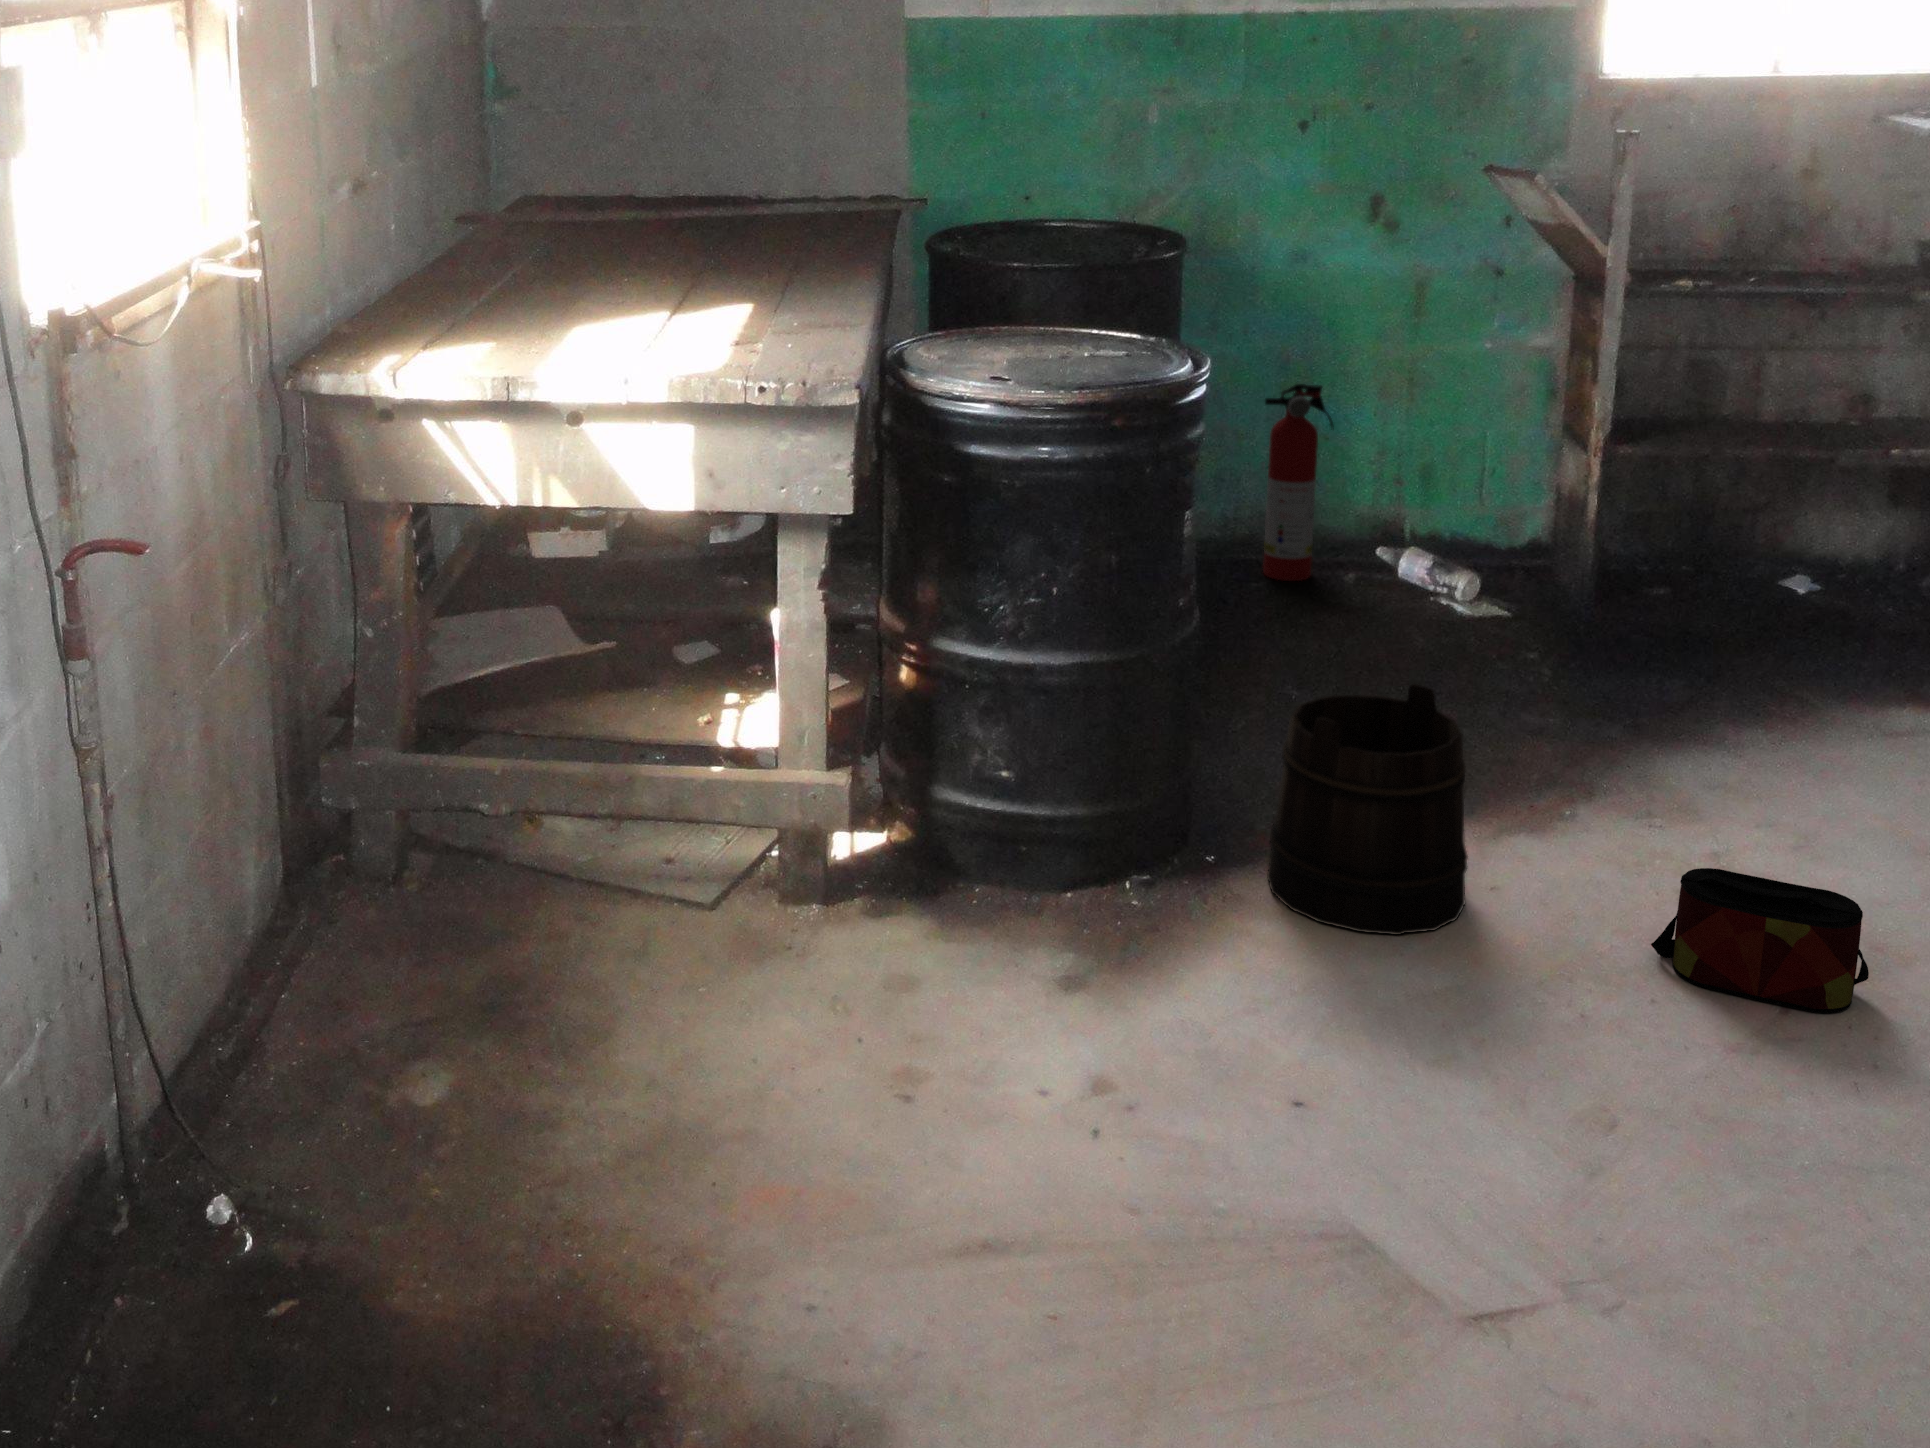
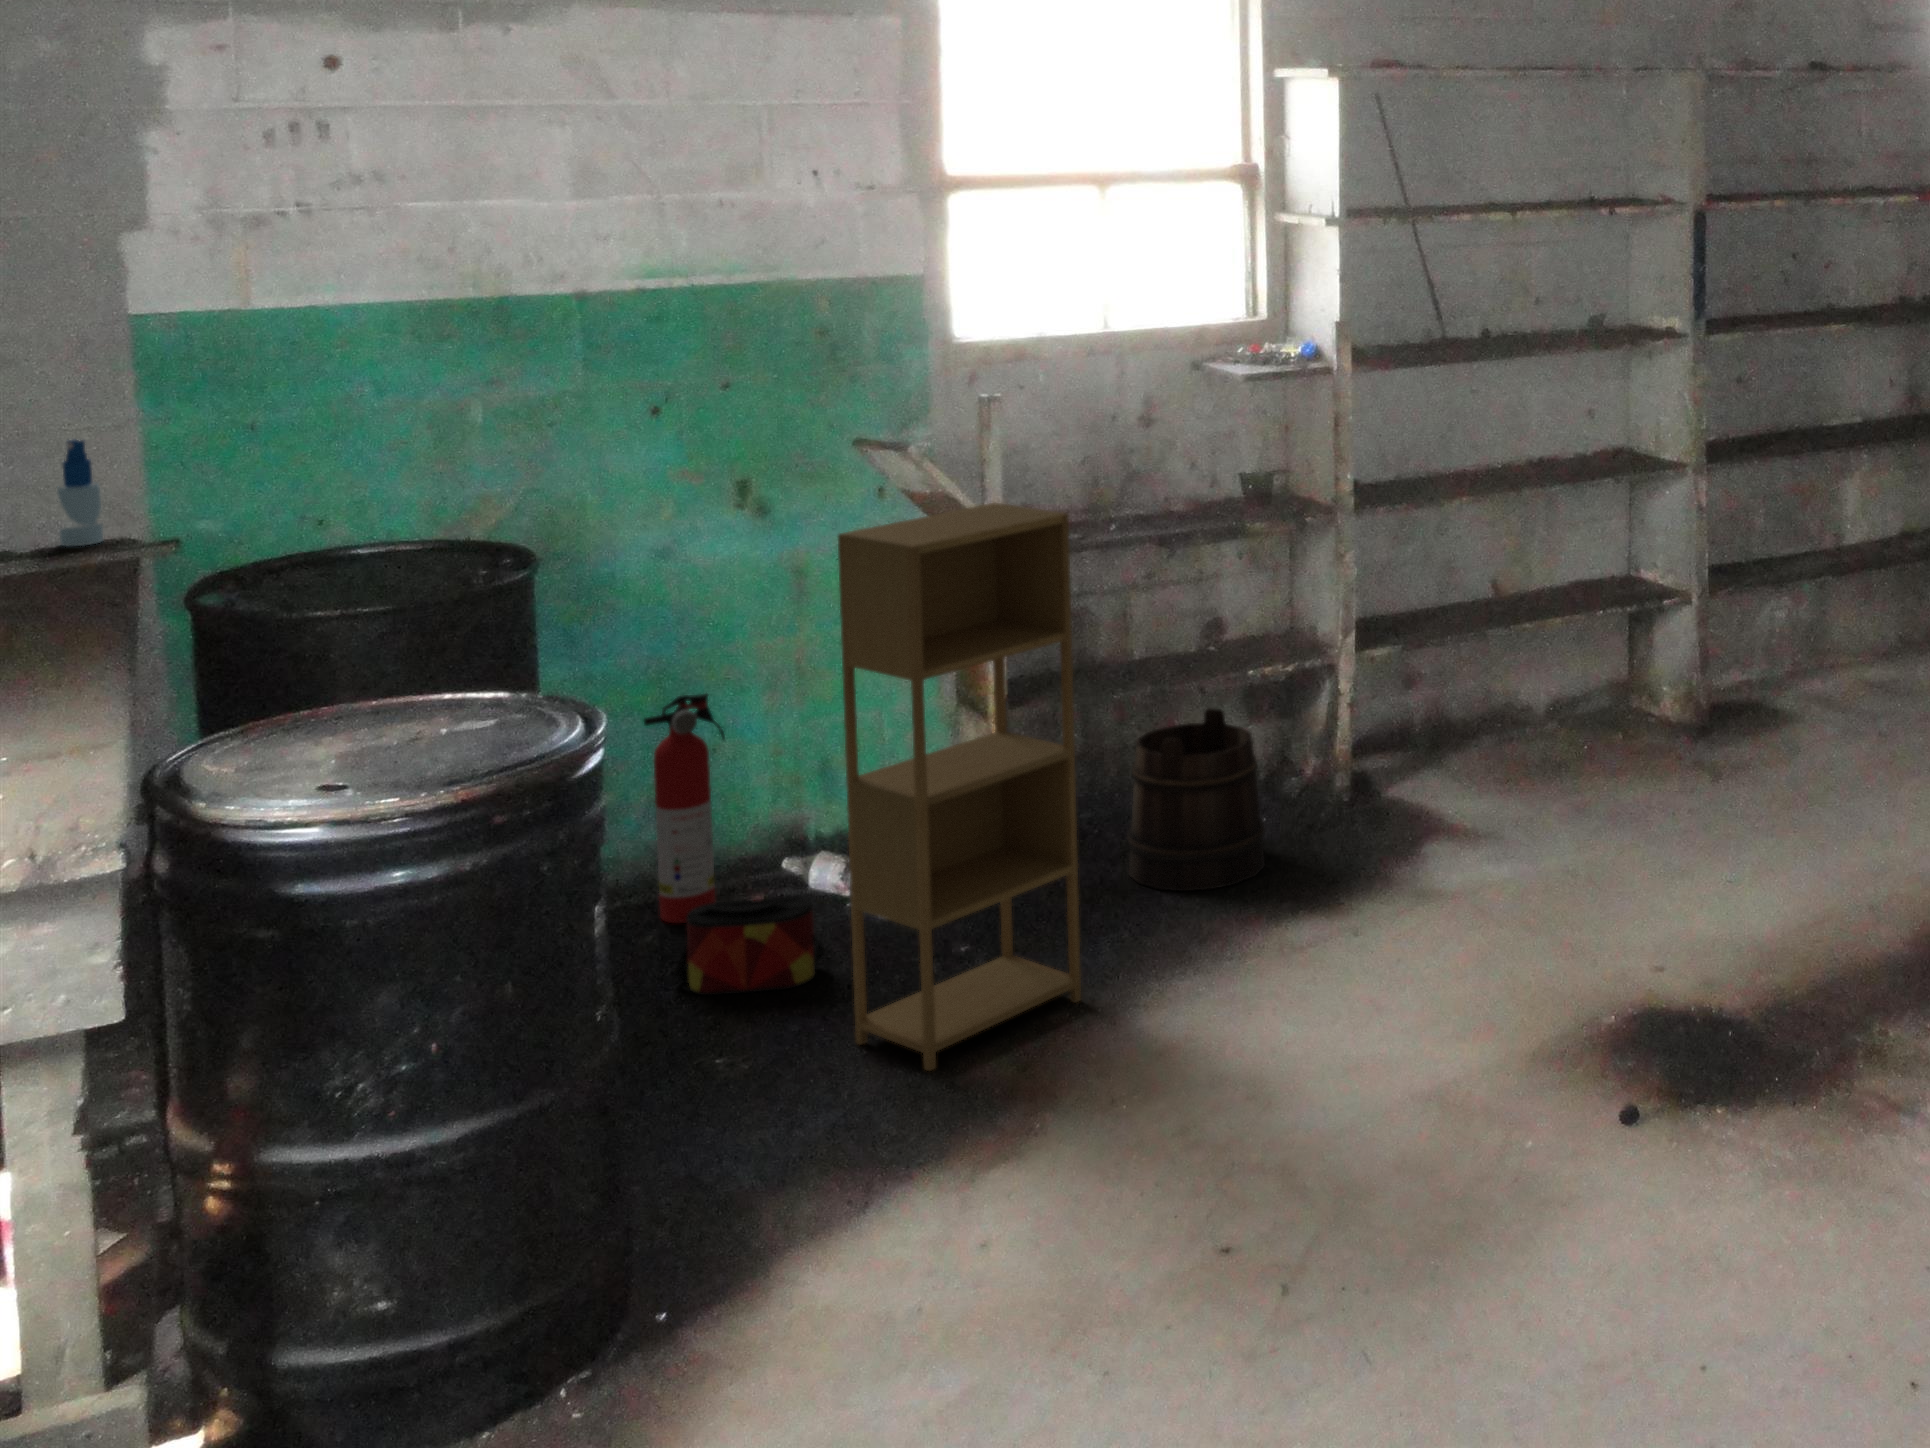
spray bottle: none [853,118,880,199] -> present [57,440,103,546]
shelving unit: none [1412,230,1685,745] -> present [838,503,1081,1071]
bucket: present [1267,684,1468,935] -> present [1127,708,1265,891]
bag: present [1651,868,1869,1013] -> present [674,897,825,995]

